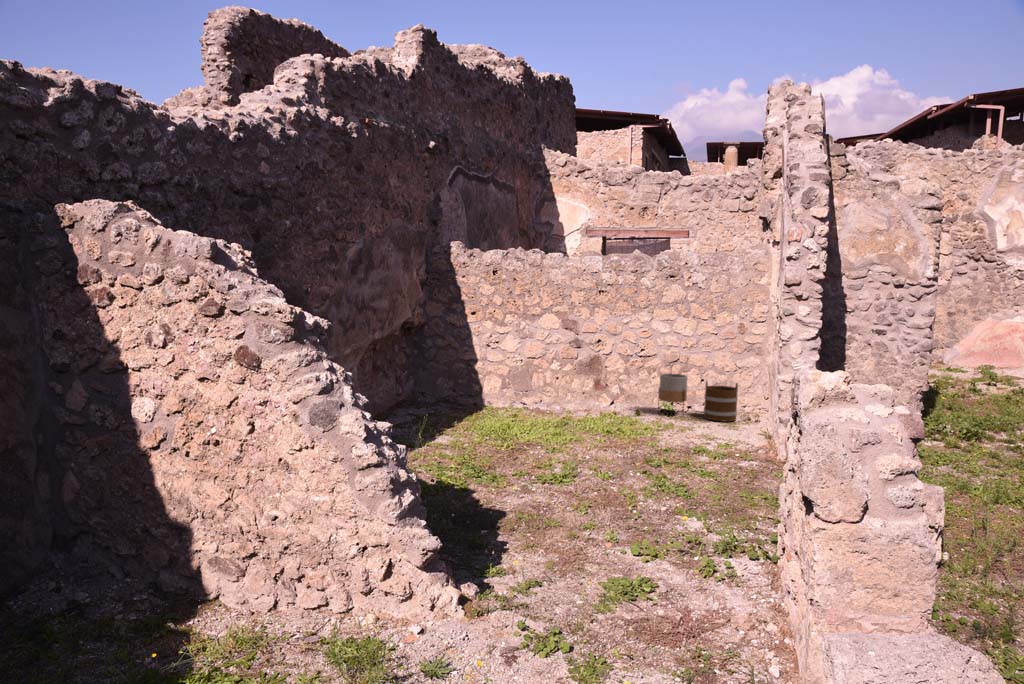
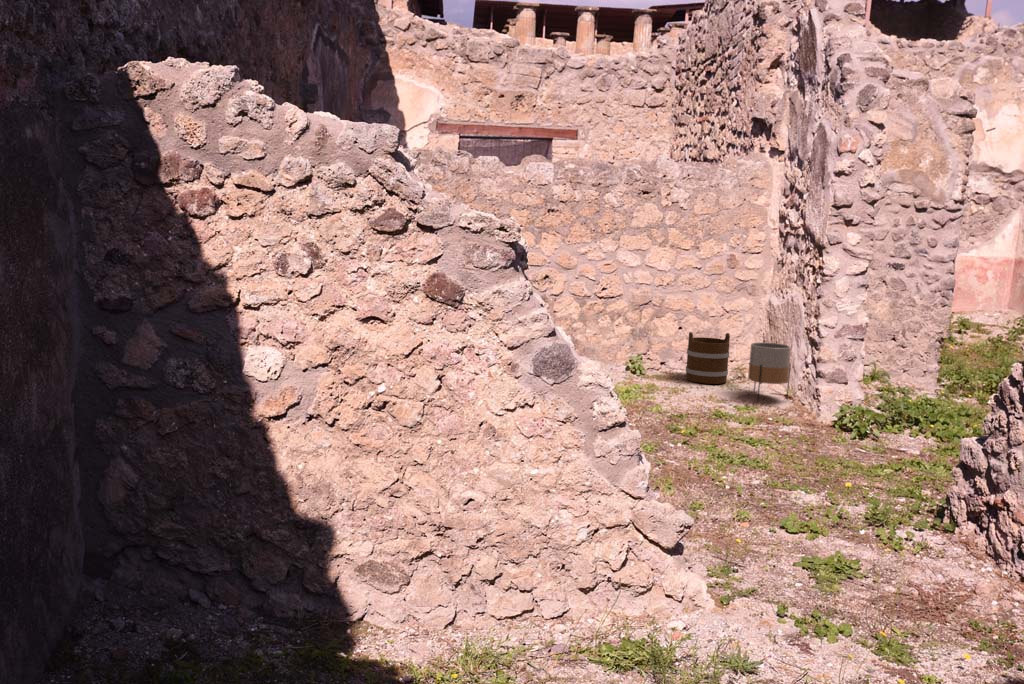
planter: present [658,373,687,412] -> present [748,342,791,401]

